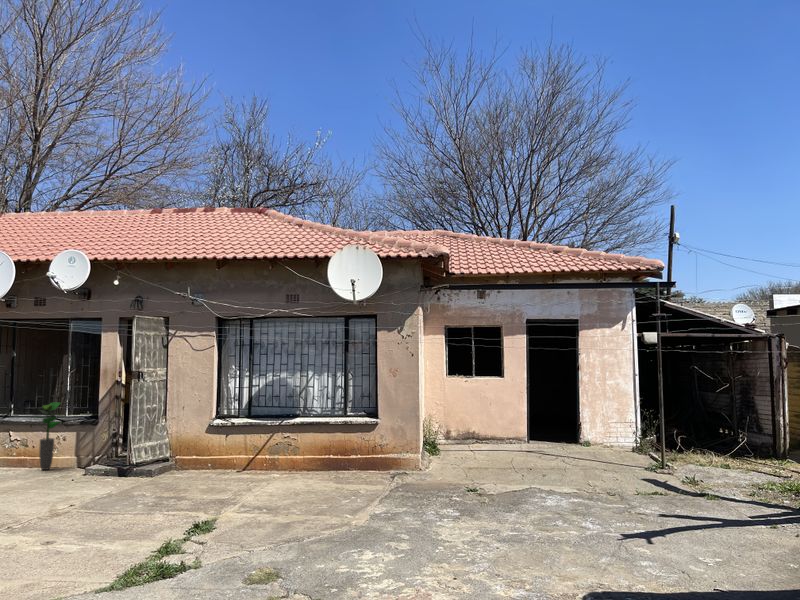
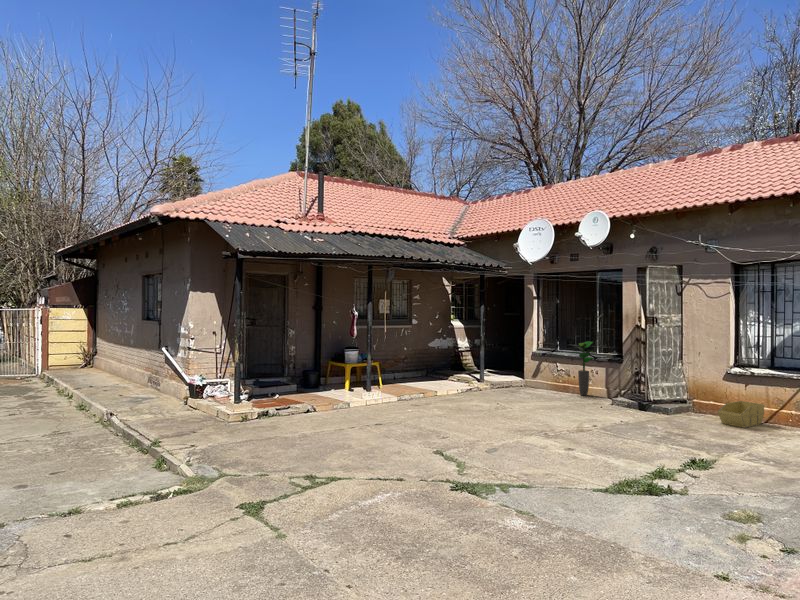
storage bin: none [204,452,243,478] -> present [718,401,764,428]

